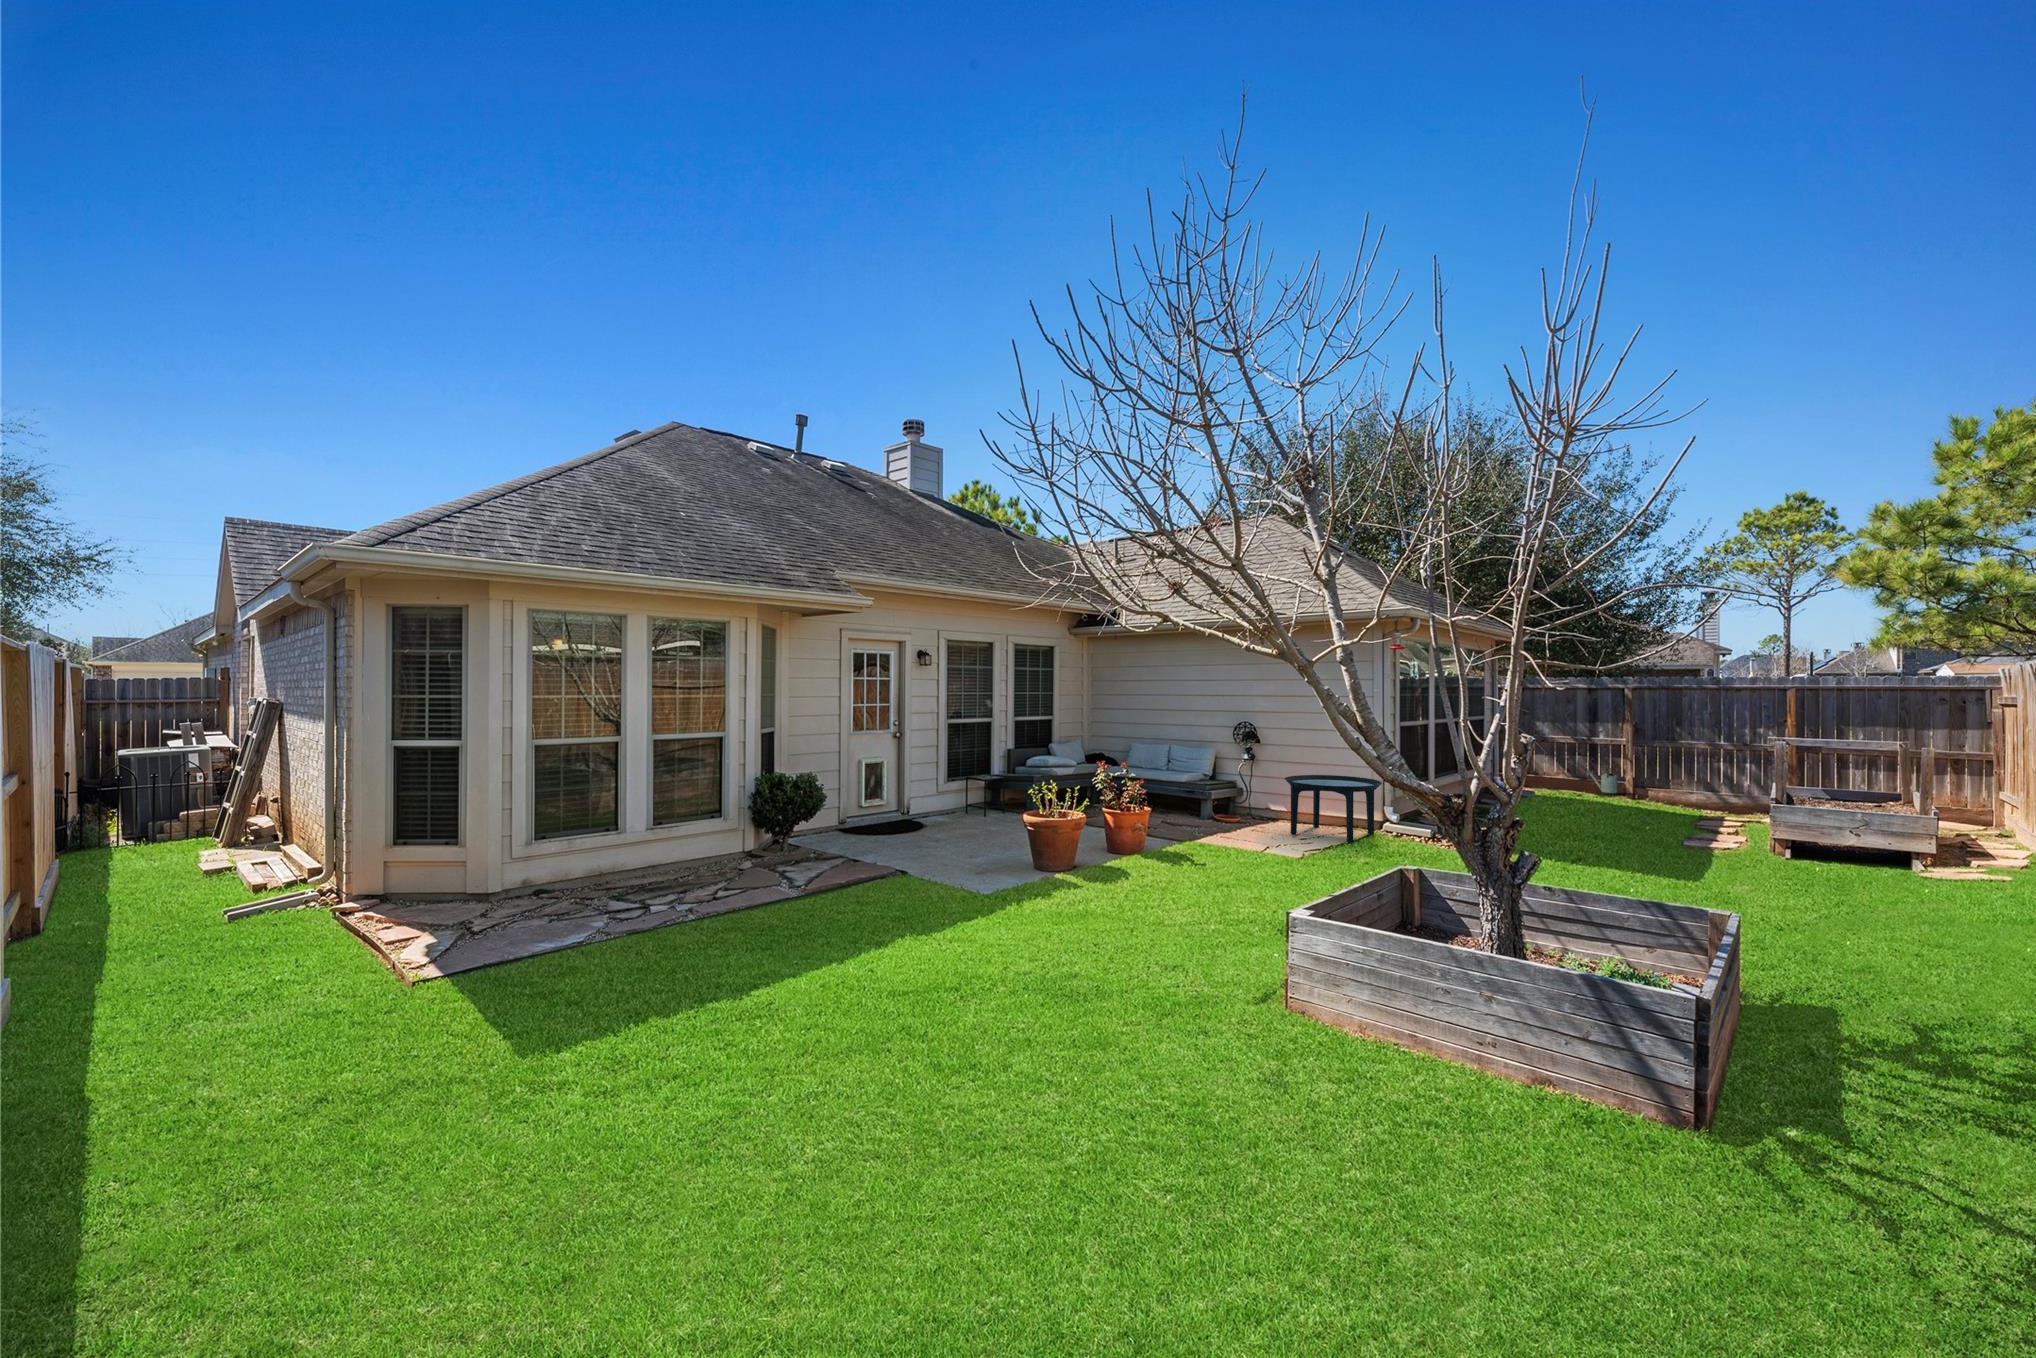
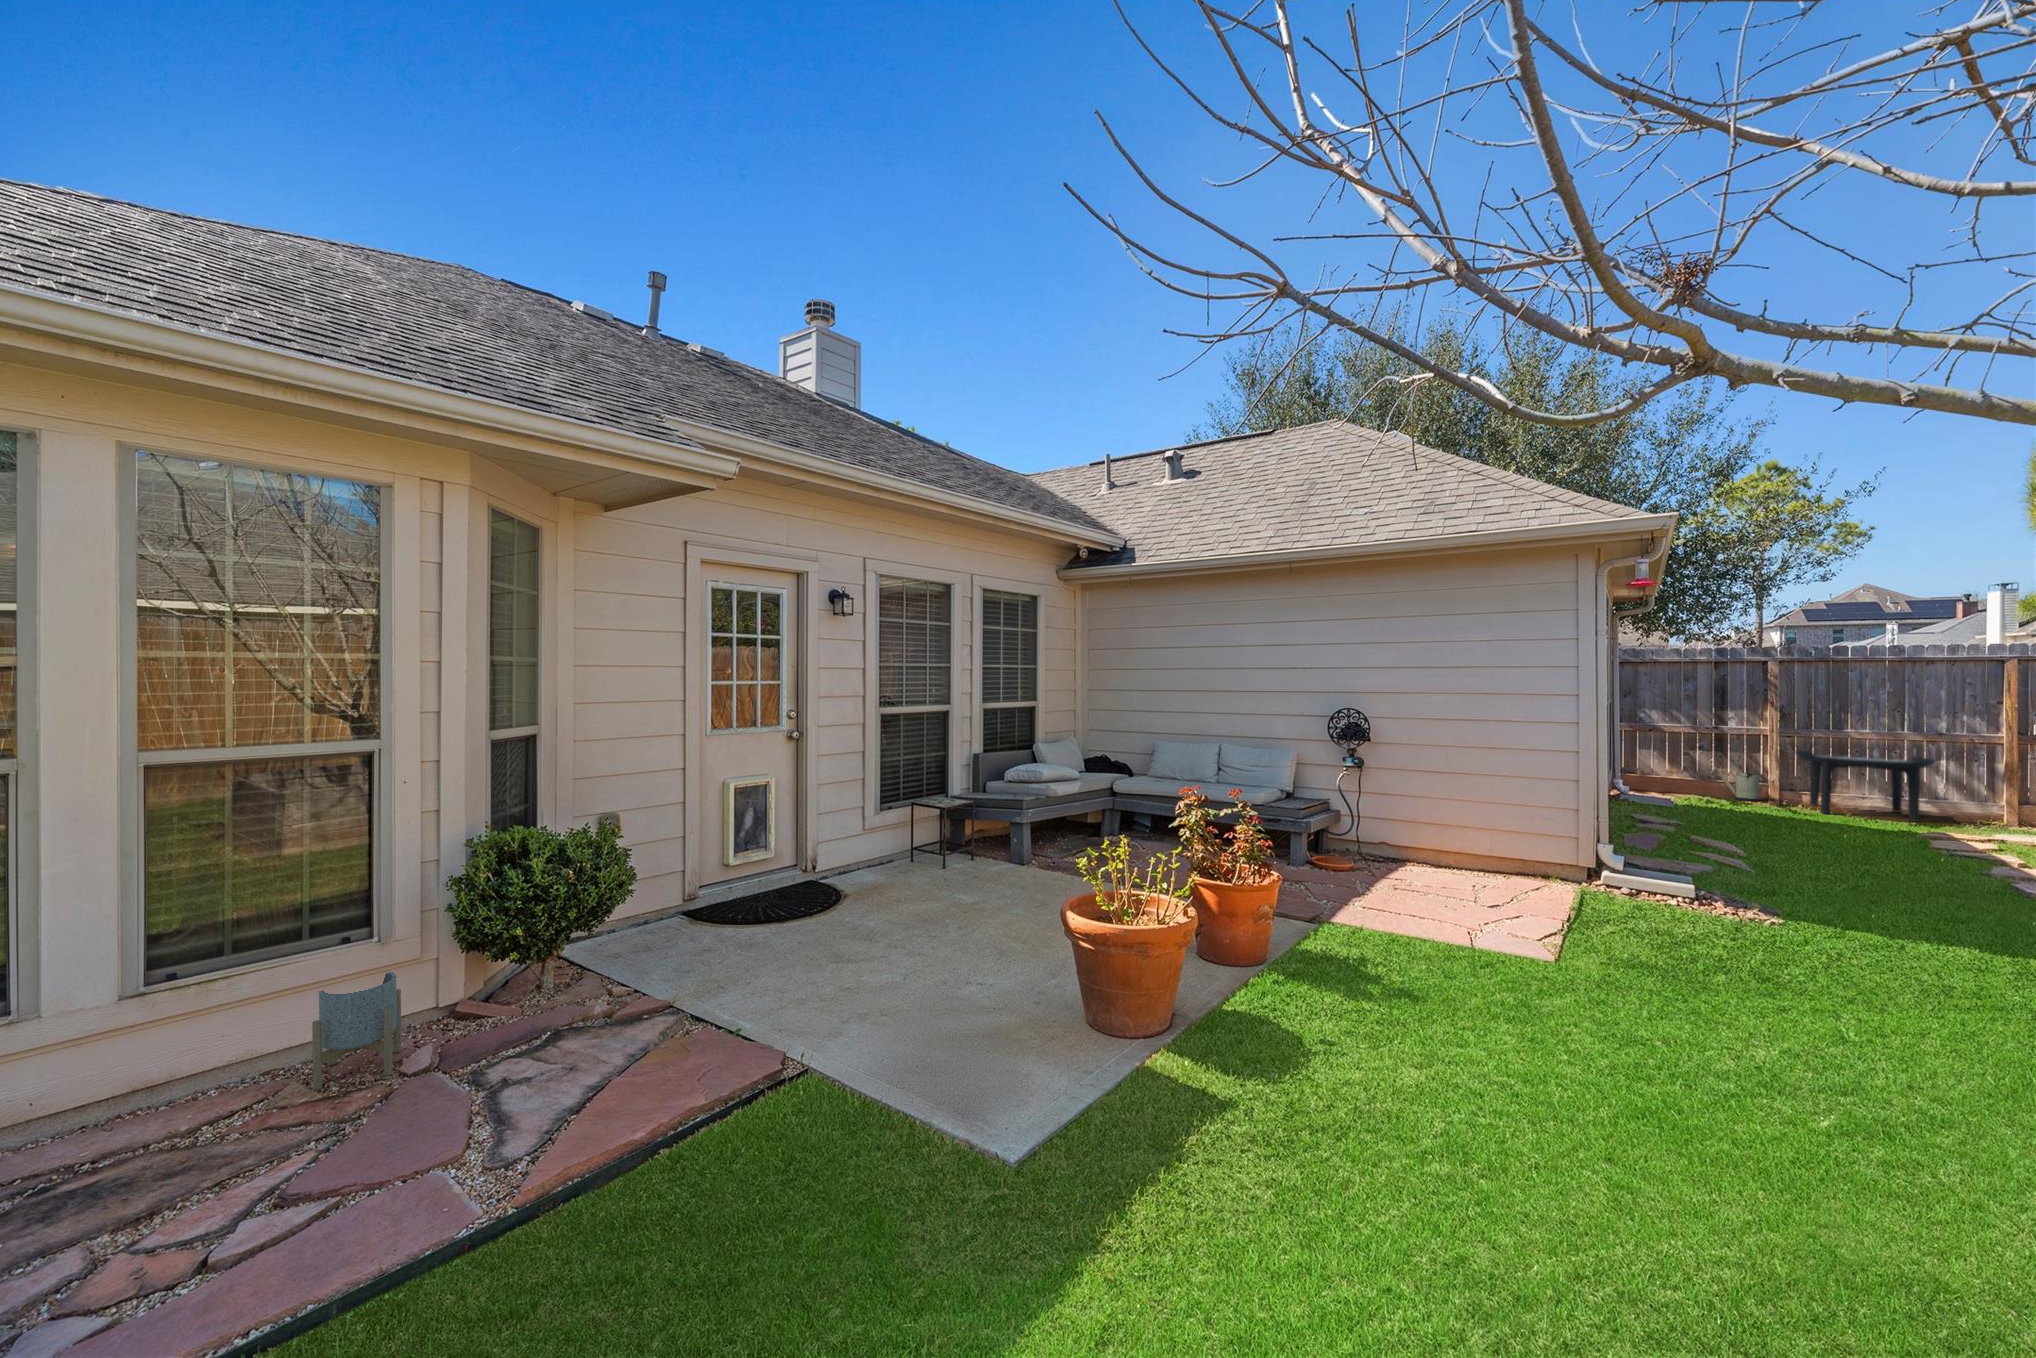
round table: present [1284,775,1382,842] -> present [1795,751,1936,822]
planter: none [707,830,735,872] -> present [312,972,401,1090]

